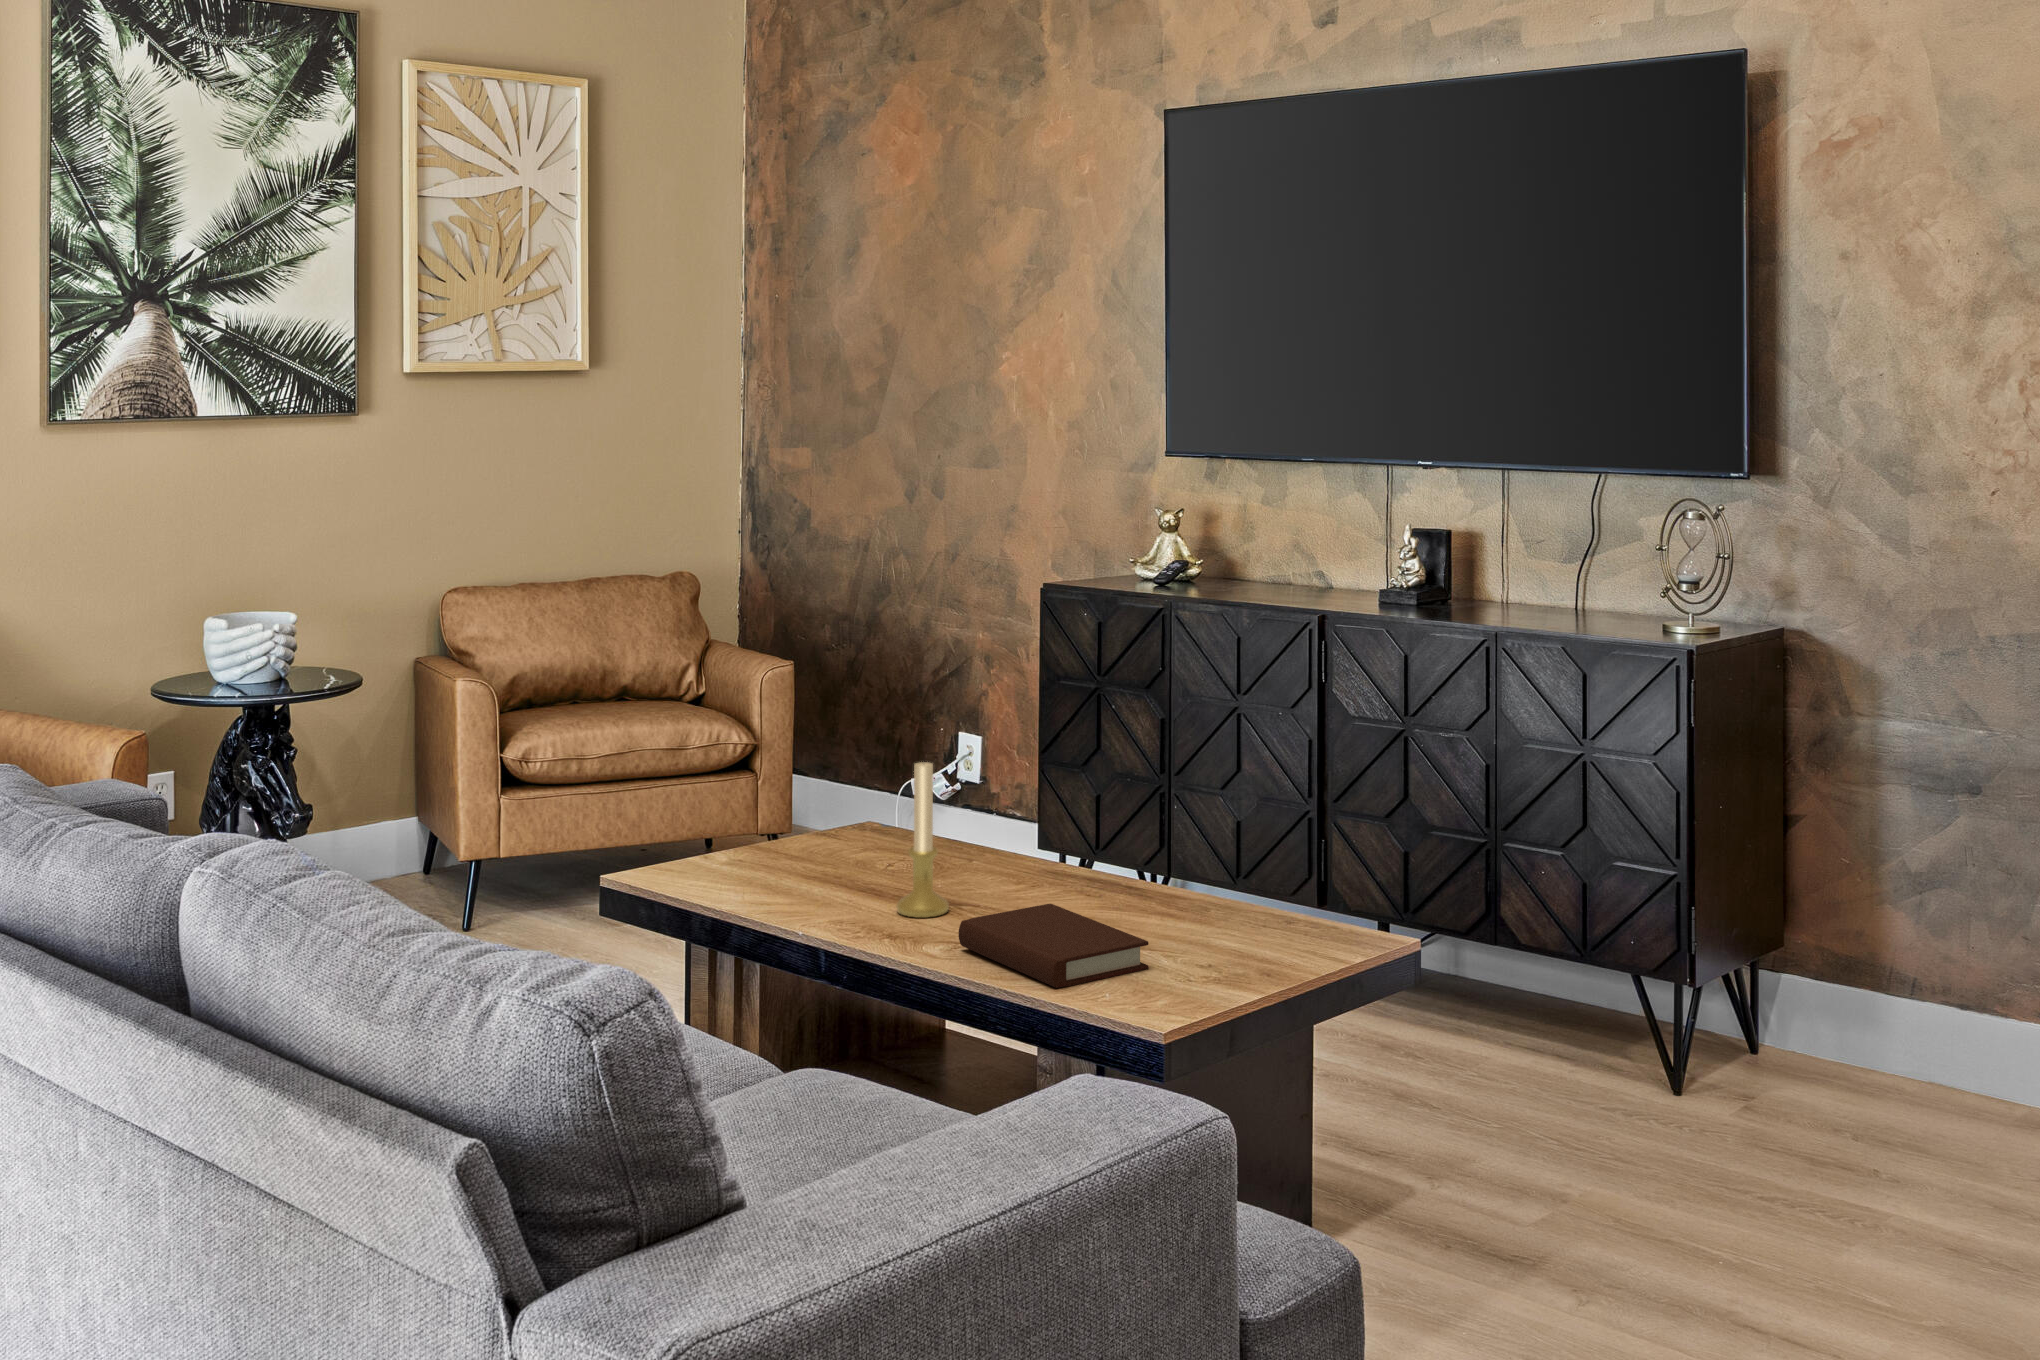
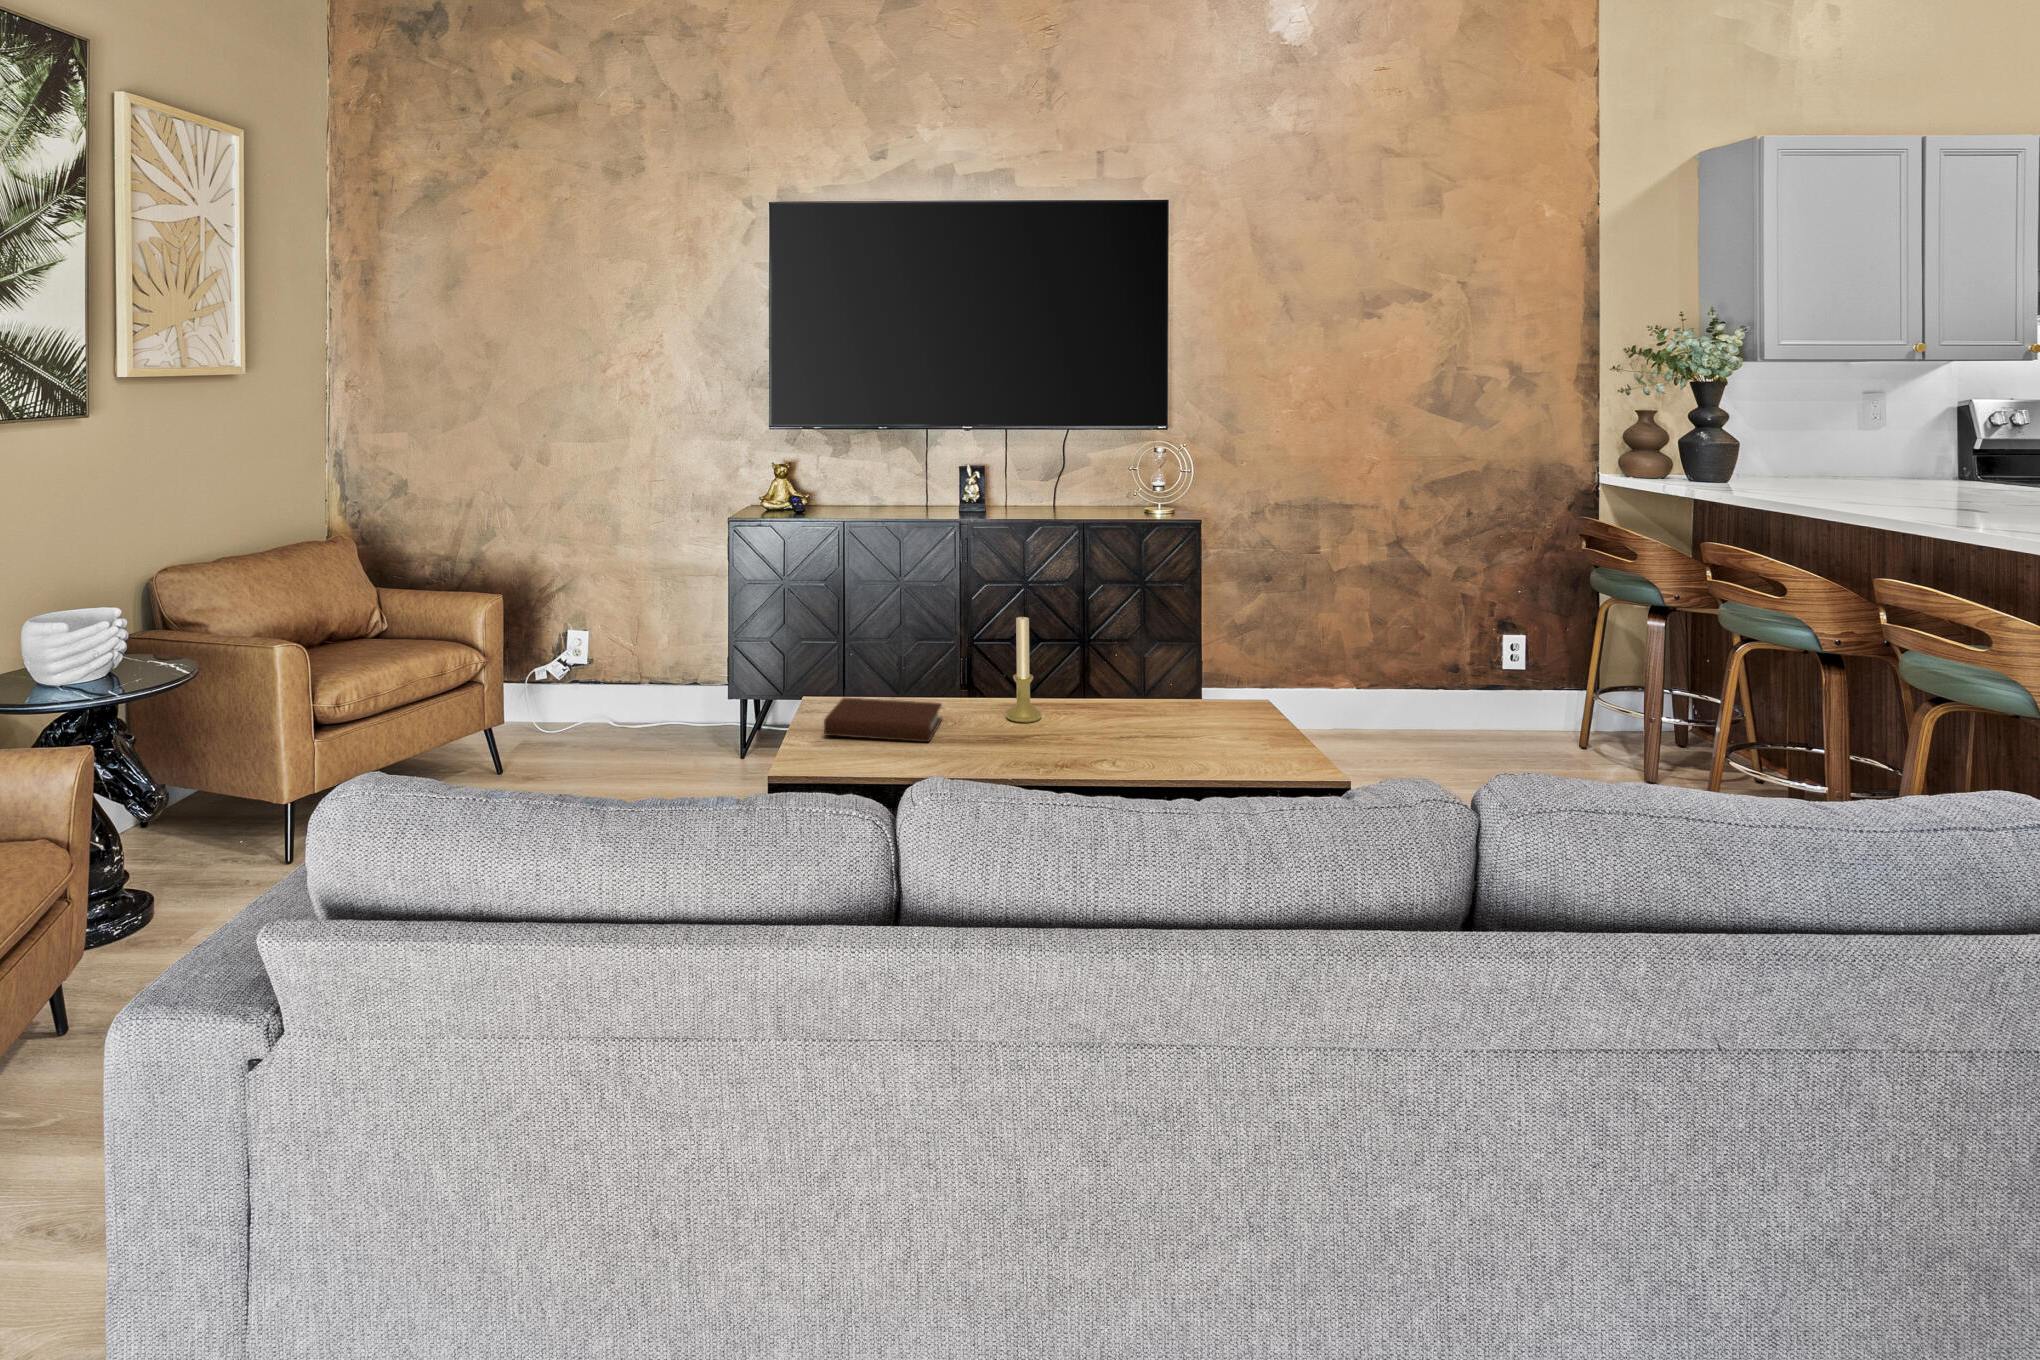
book: present [959,904,1149,988] -> present [824,698,942,742]

